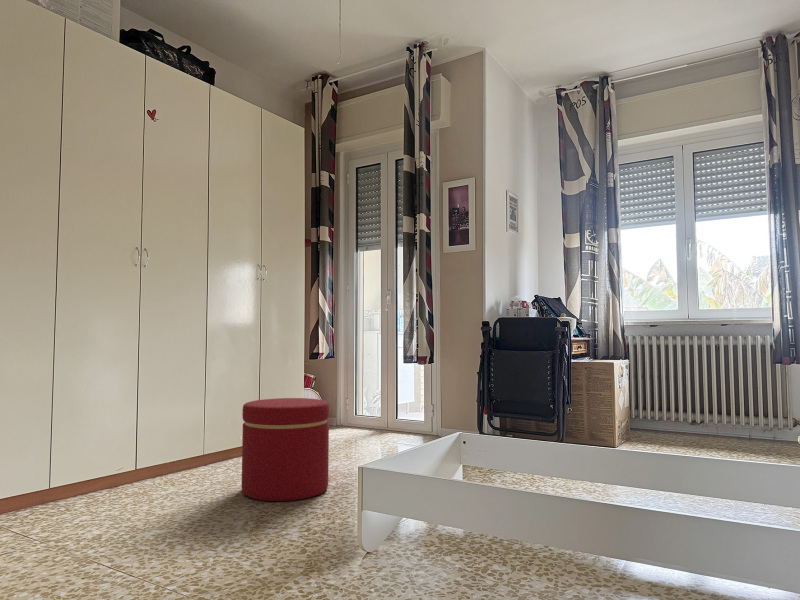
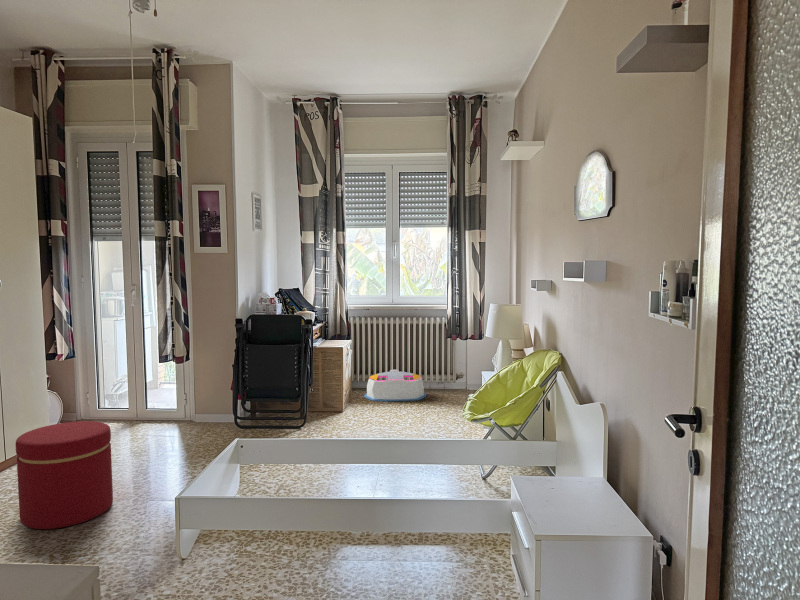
storage bin: none [648,405,743,446] -> present [364,370,426,401]

